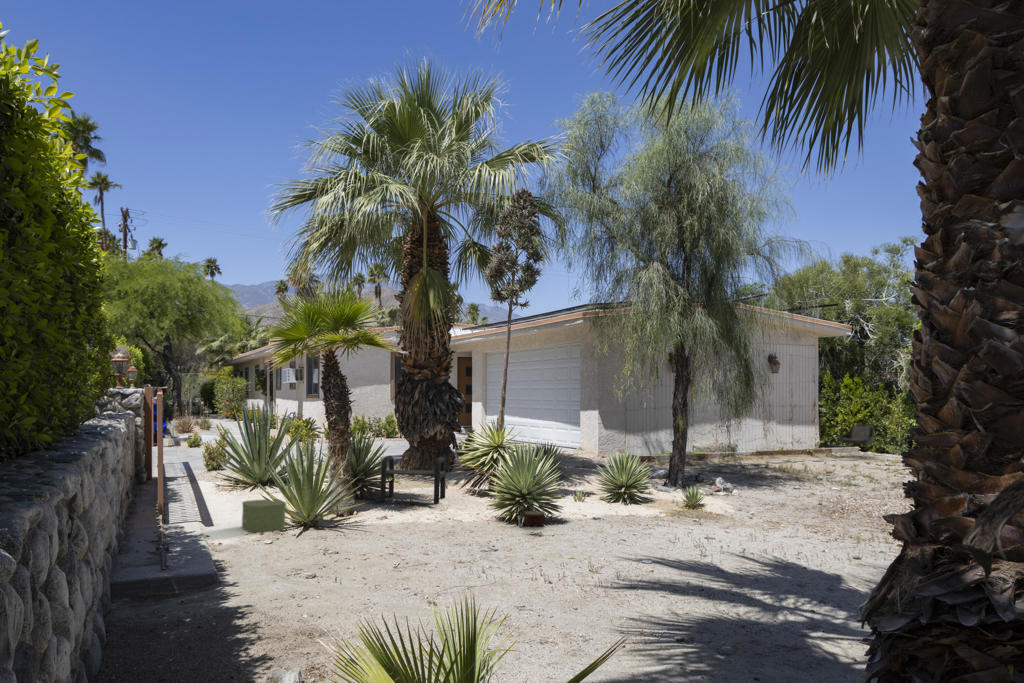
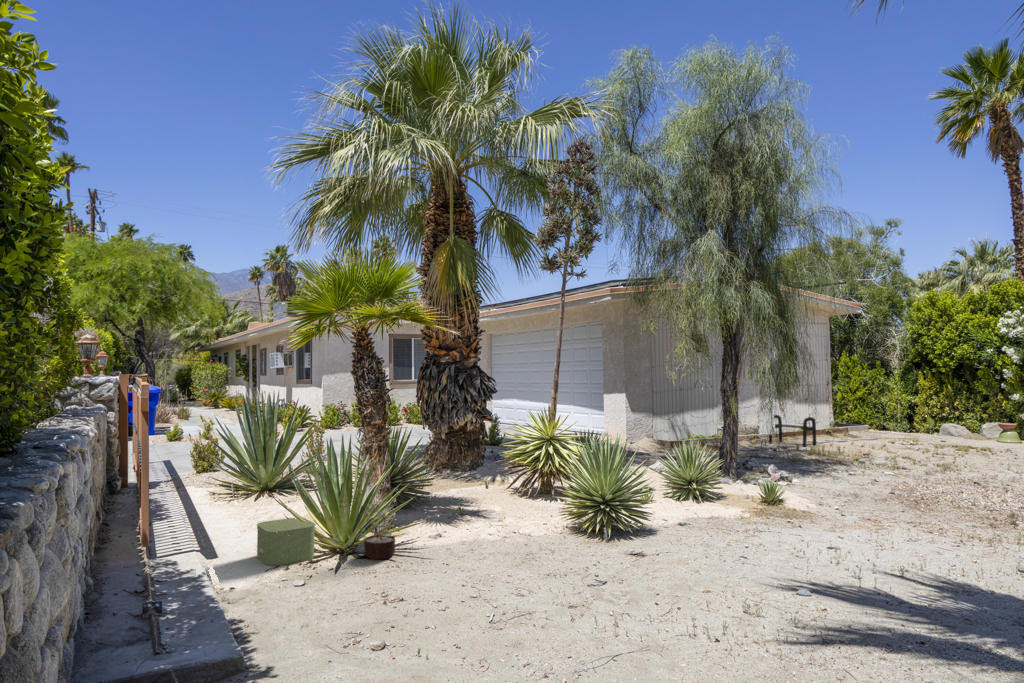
lounge chair: present [839,424,874,457] -> none [852,404,889,439]
bench: present [380,456,446,503] -> present [769,415,816,447]
decorative plant: present [520,485,545,526] -> present [359,503,395,559]

